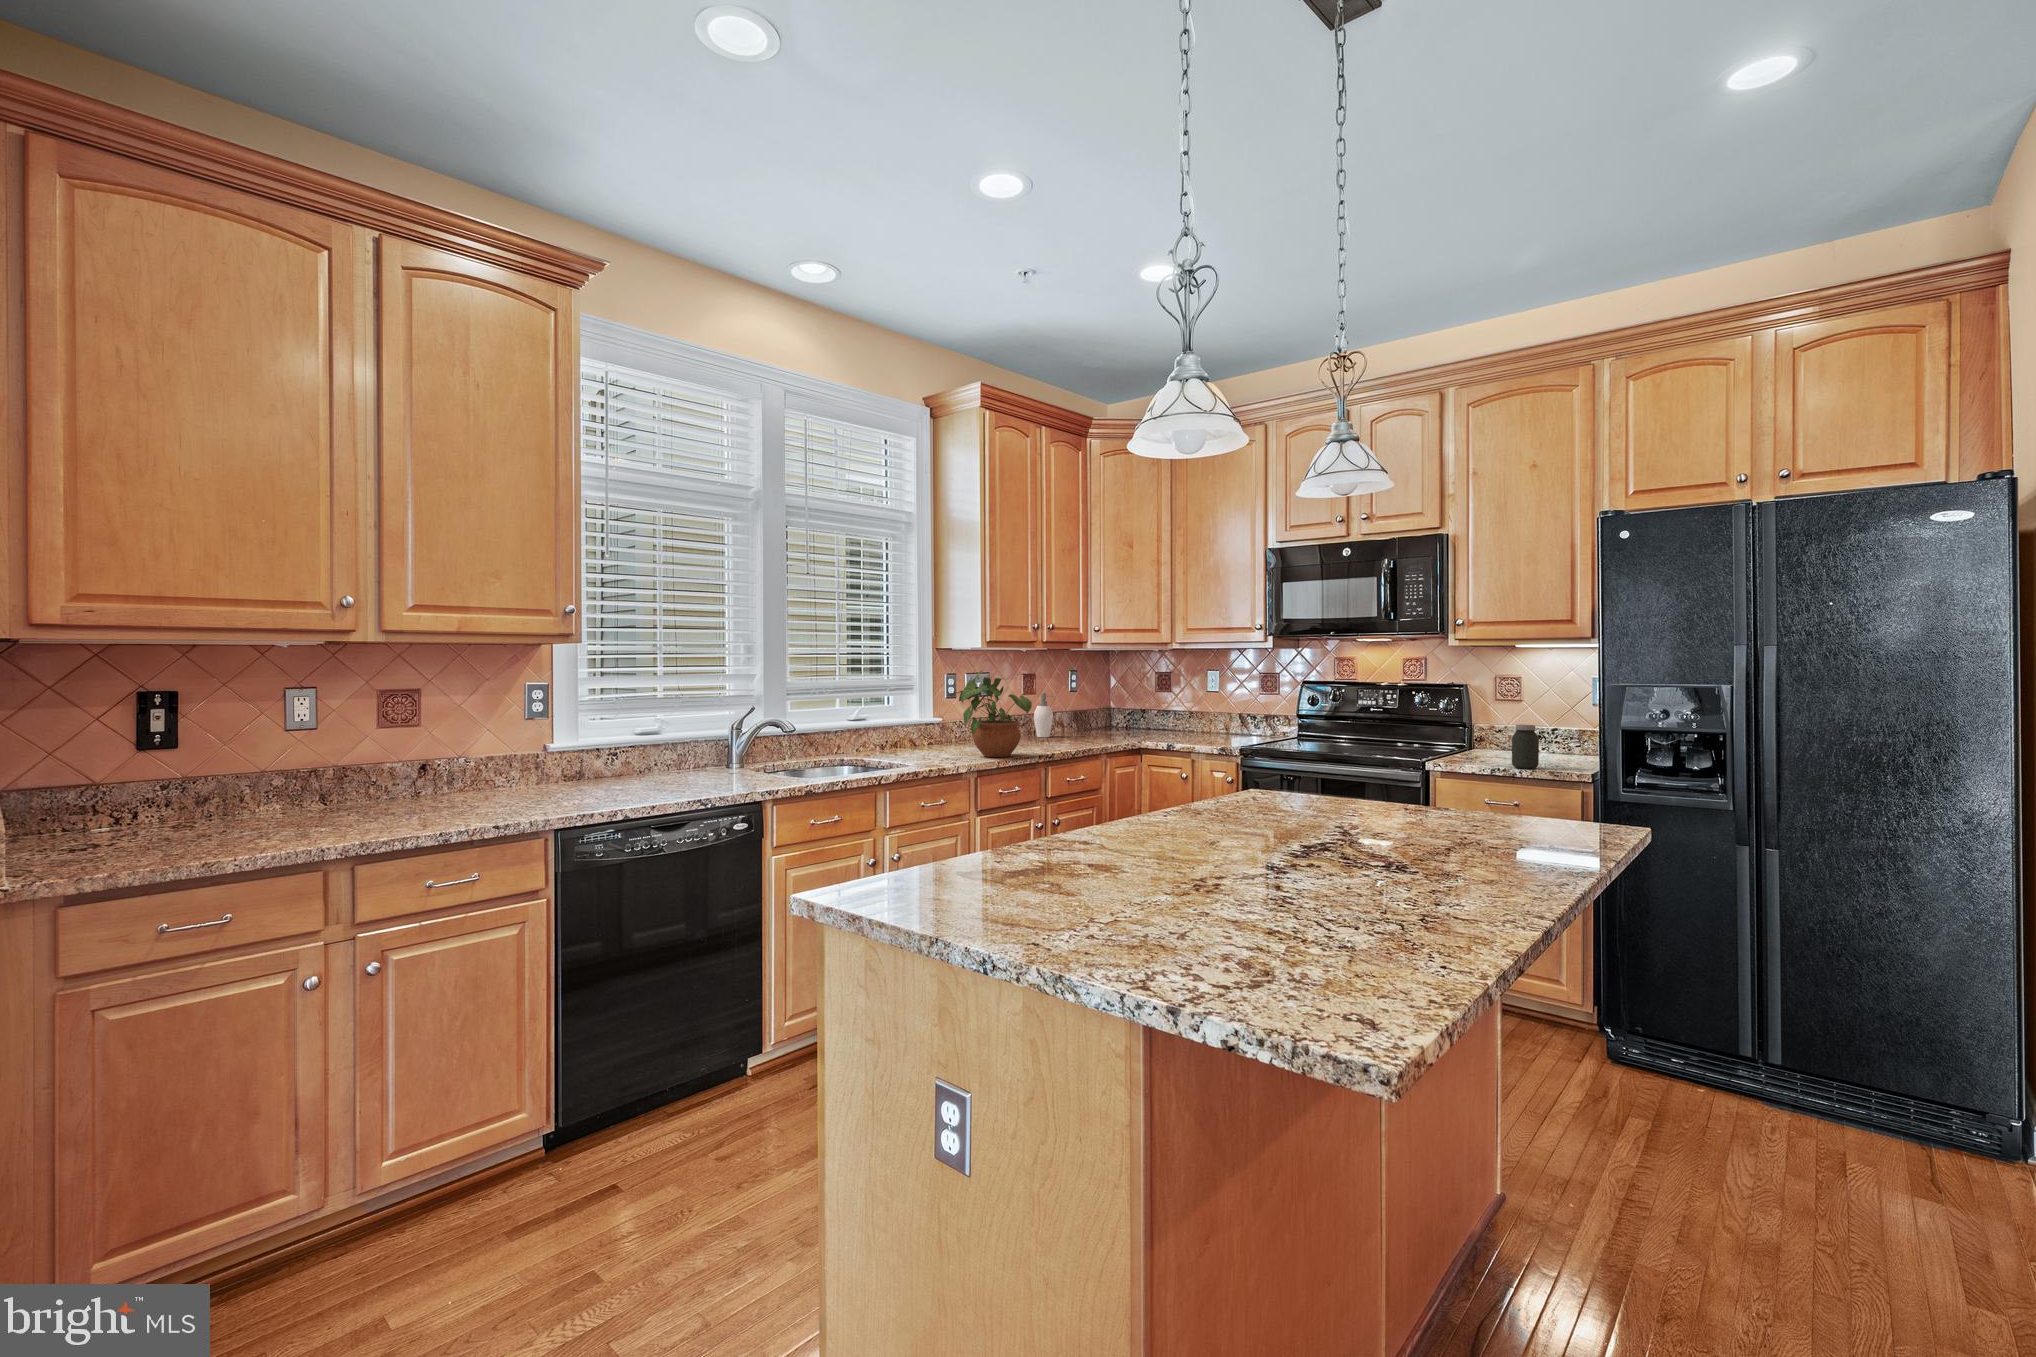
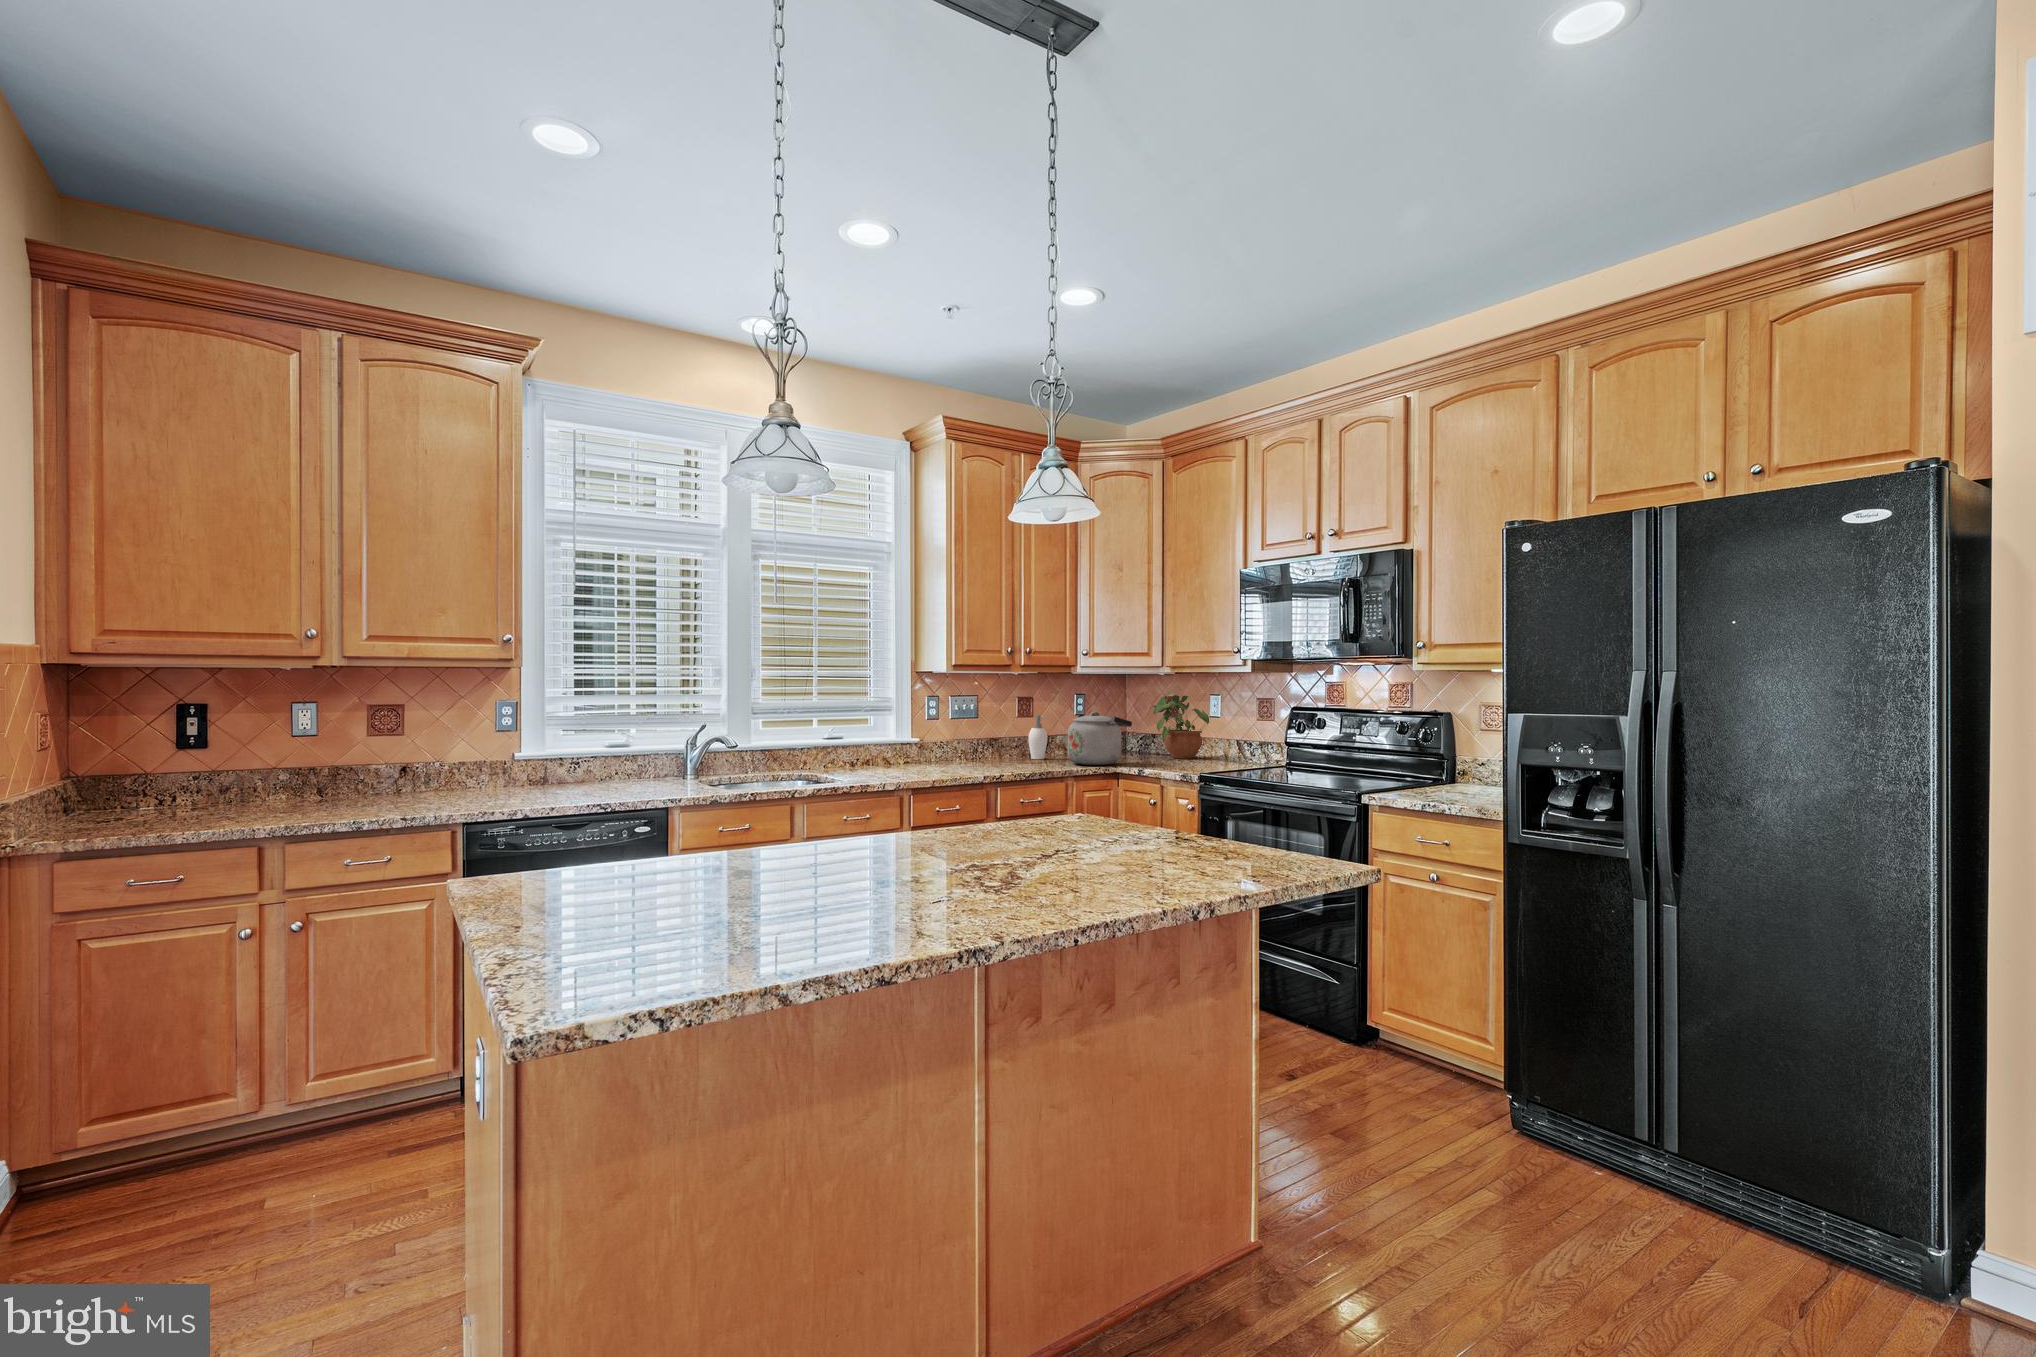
potted plant: present [954,671,1032,757] -> present [1150,690,1209,759]
kettle: none [1080,688,1149,741] -> present [1068,712,1132,765]
jar: present [1512,724,1539,769] -> none [1429,757,1457,805]

